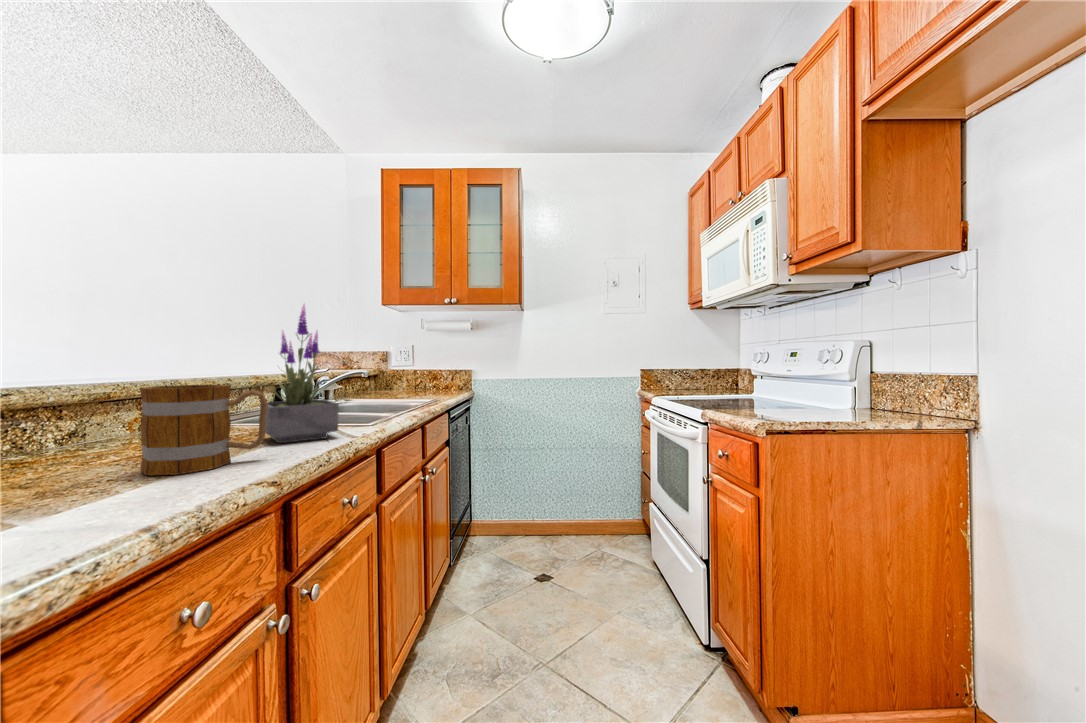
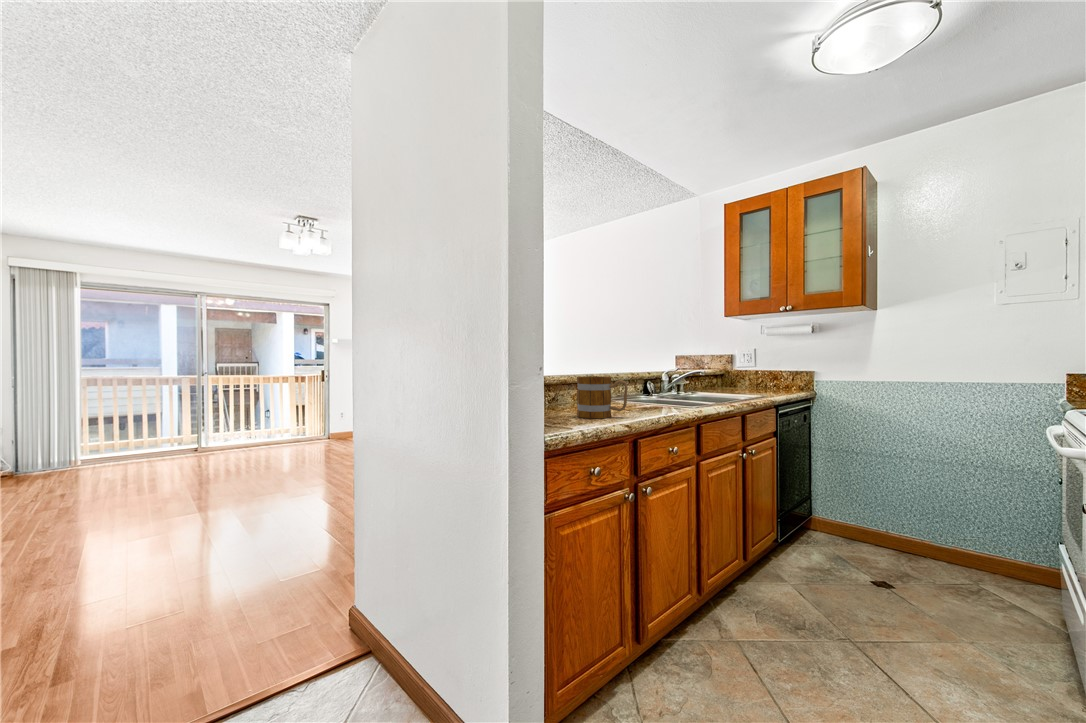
potted plant: present [260,305,339,443] -> none [629,329,670,412]

